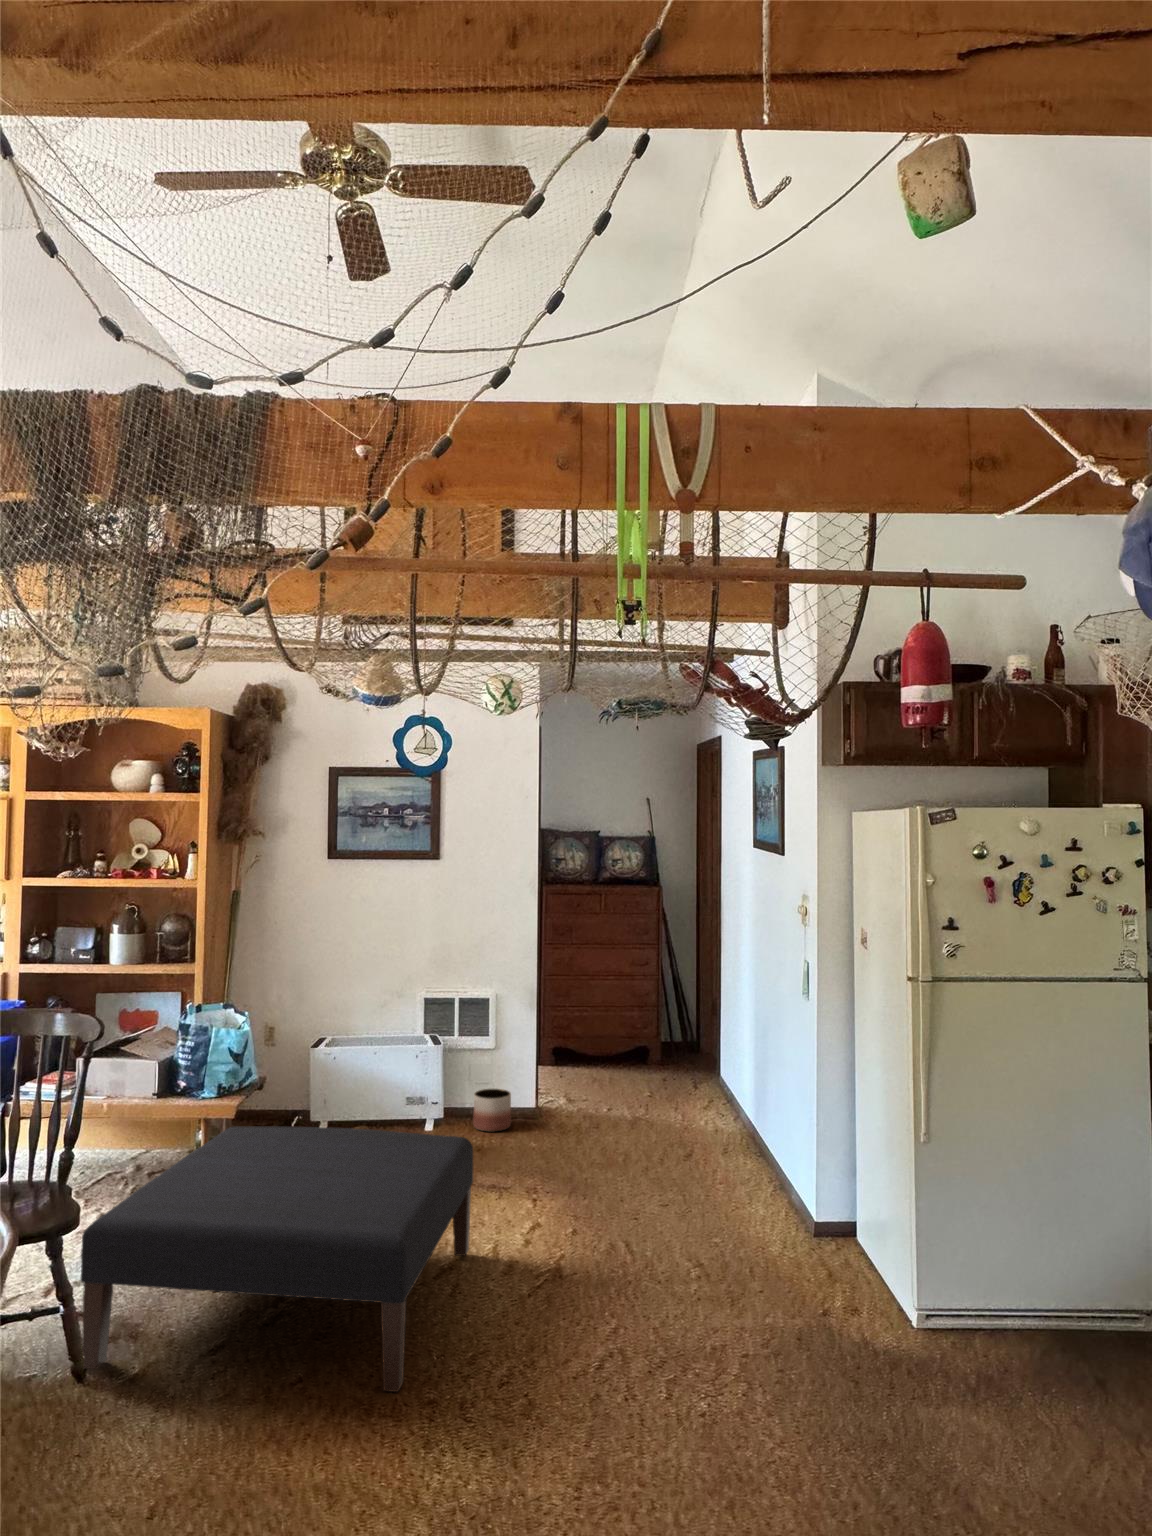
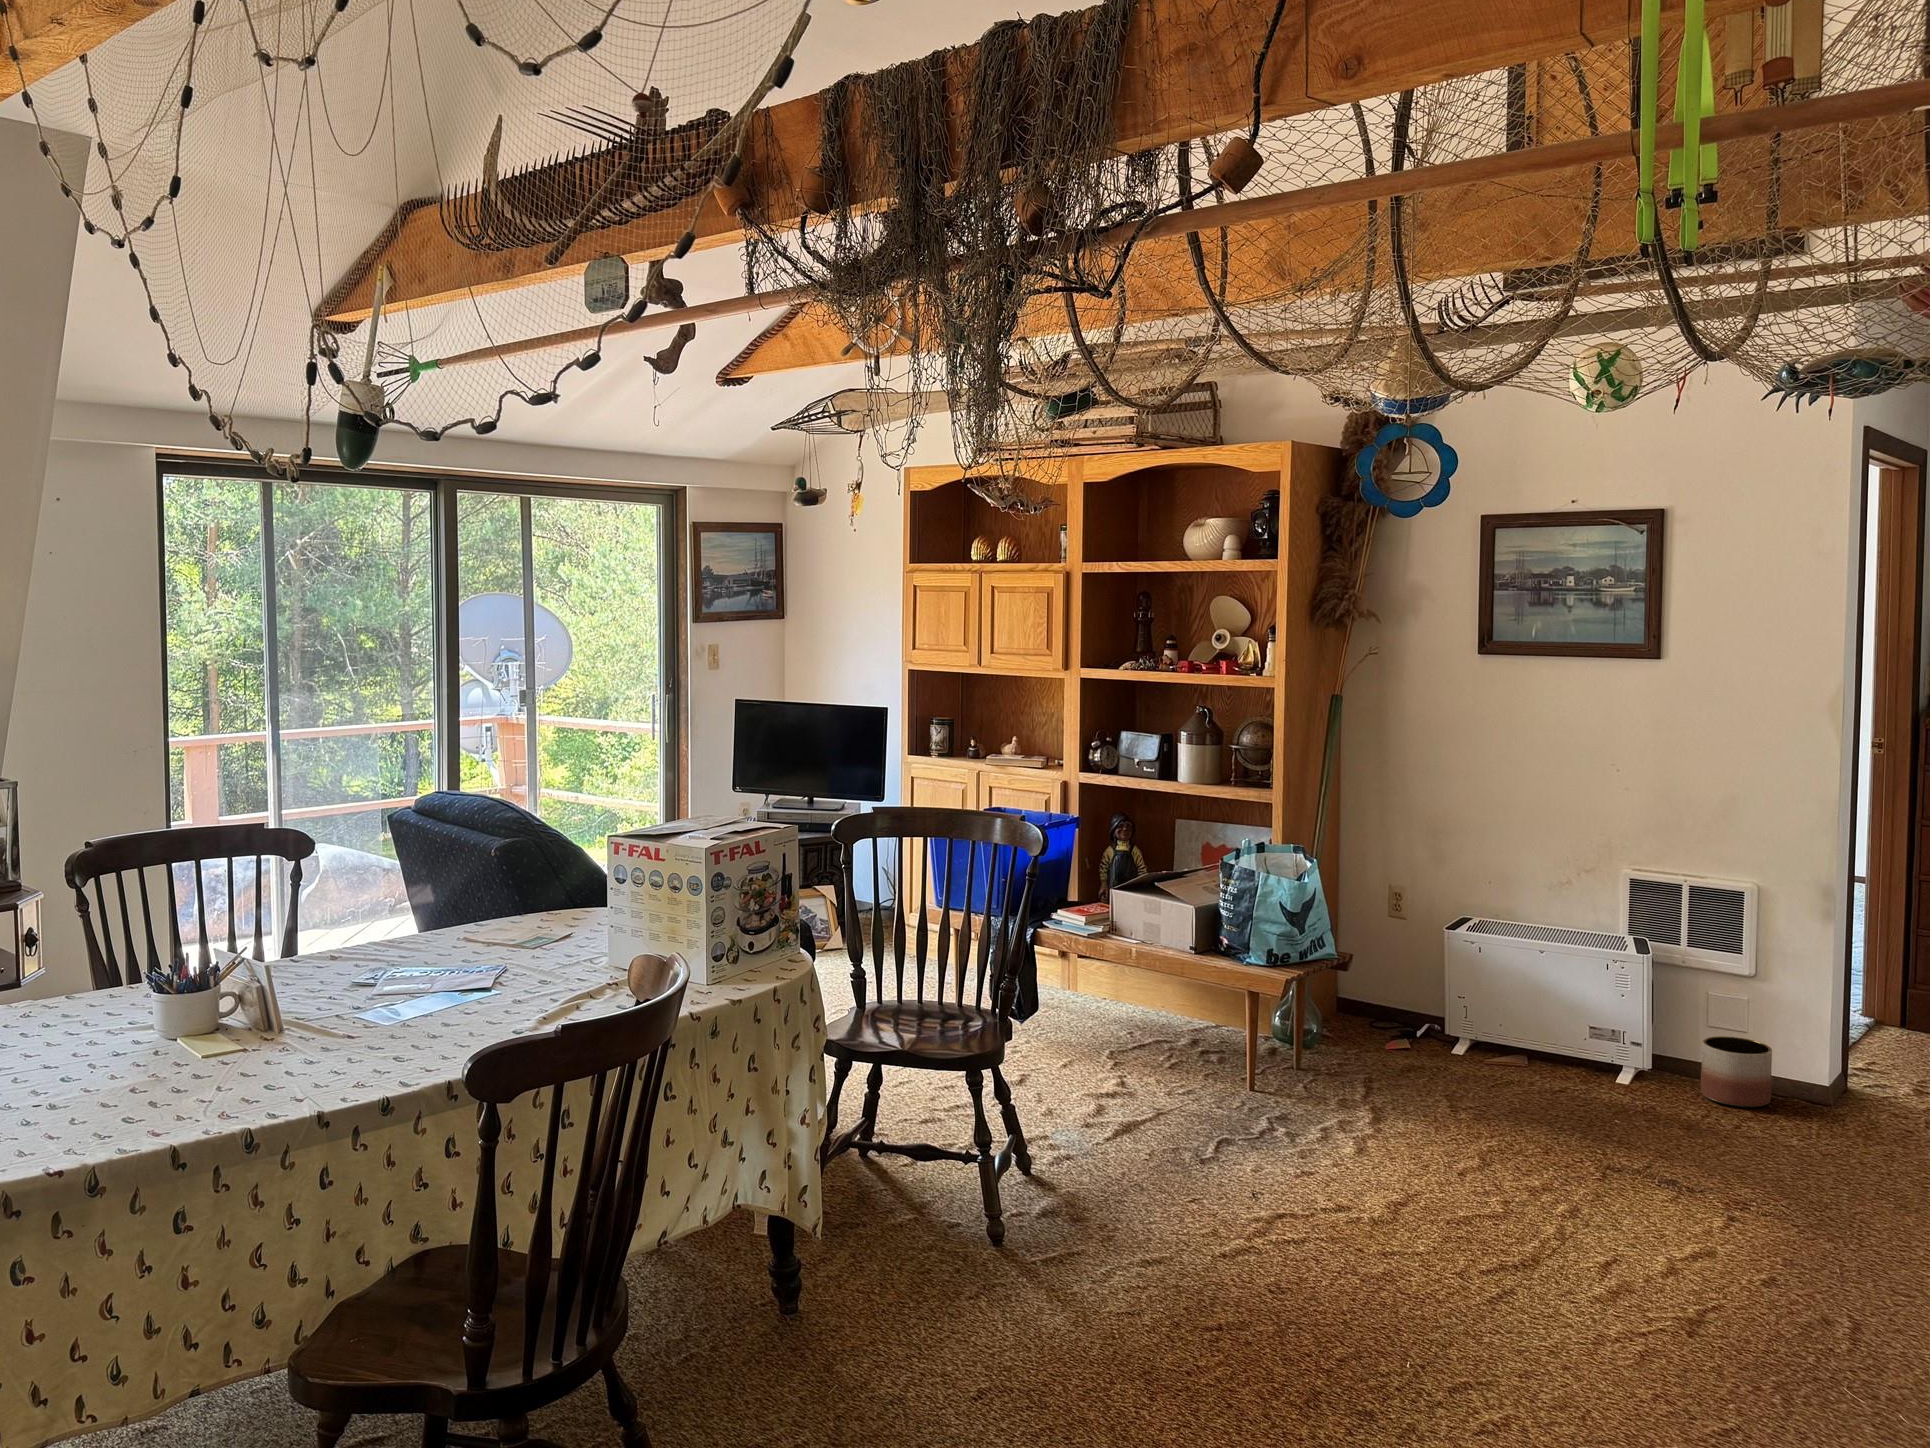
ottoman: present [81,1126,473,1392] -> none [998,1002,1571,1384]

